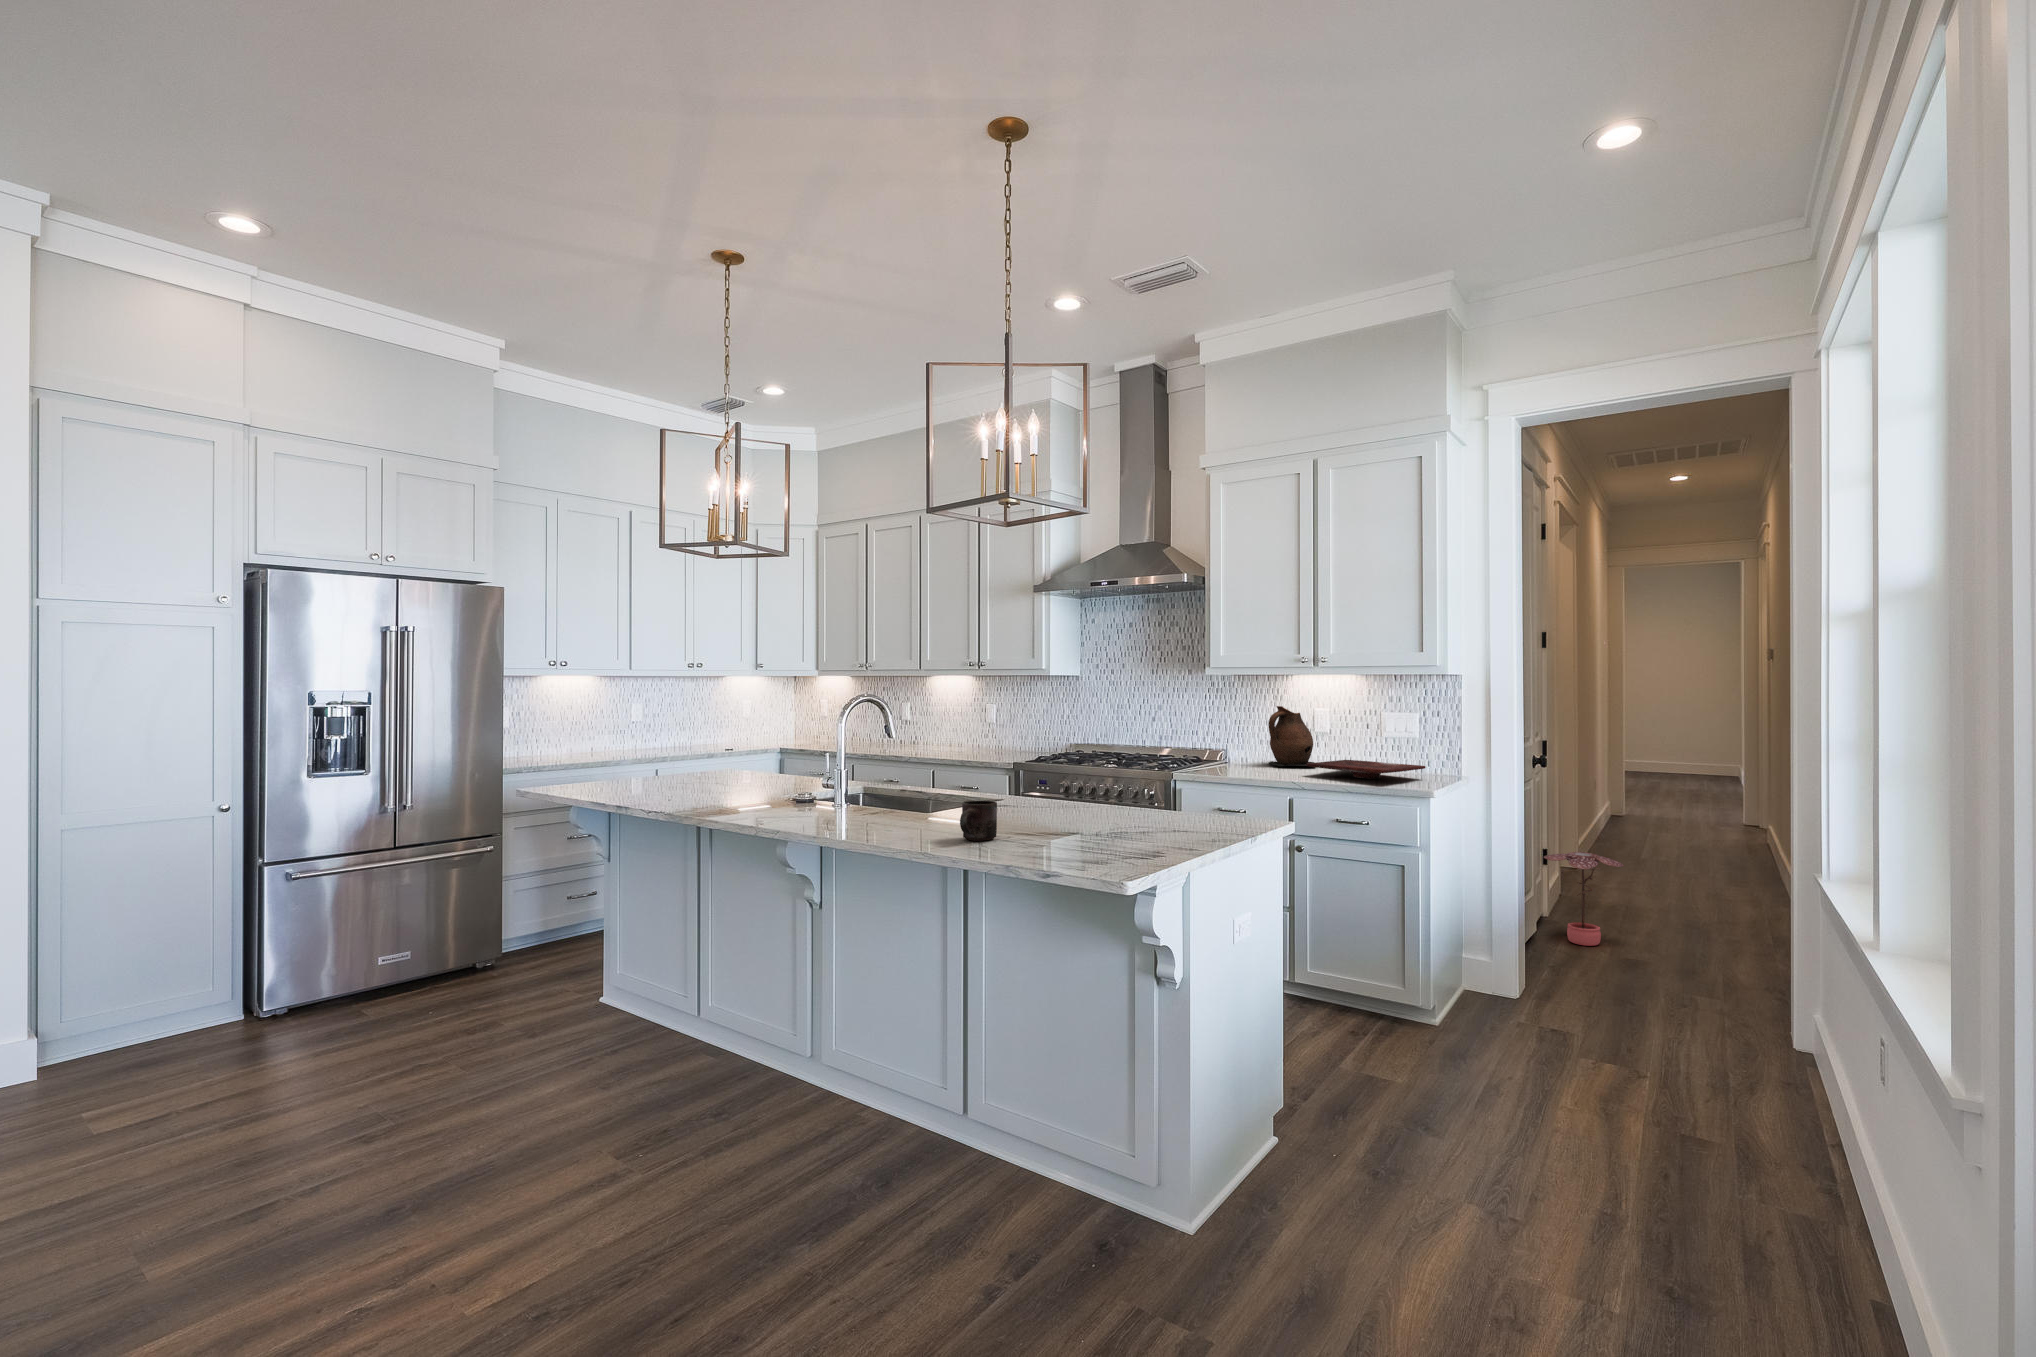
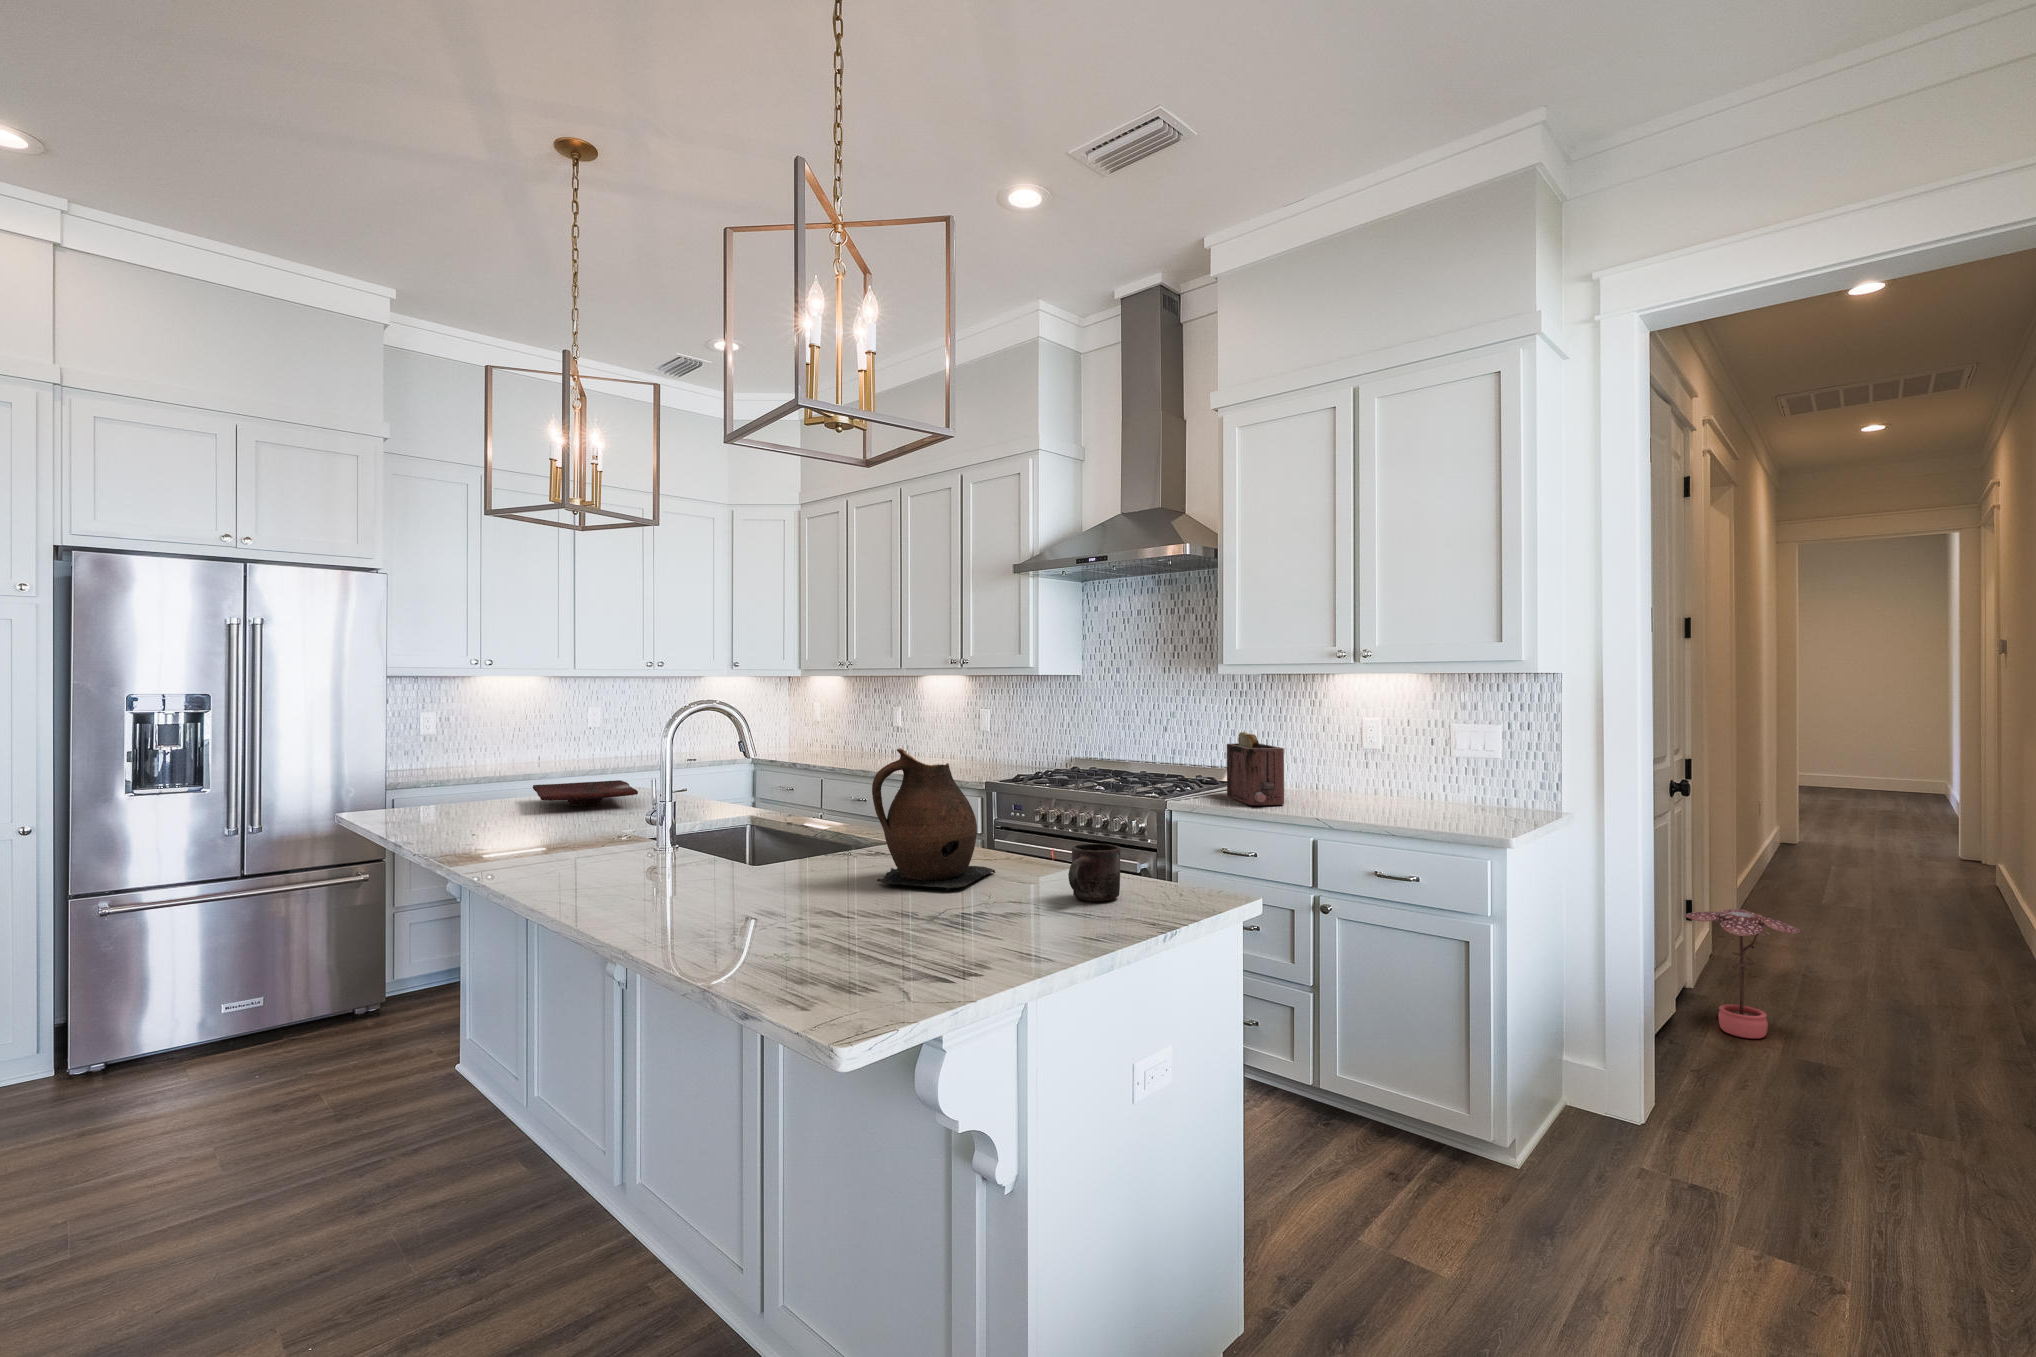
ceramic pitcher: present [1269,706,1314,766] -> present [872,748,995,891]
toaster: none [1216,720,1264,775] -> present [1227,732,1284,805]
cutting board: present [1306,760,1426,779] -> present [533,780,638,806]
mug: present [960,801,997,841] -> present [1068,844,1120,902]

